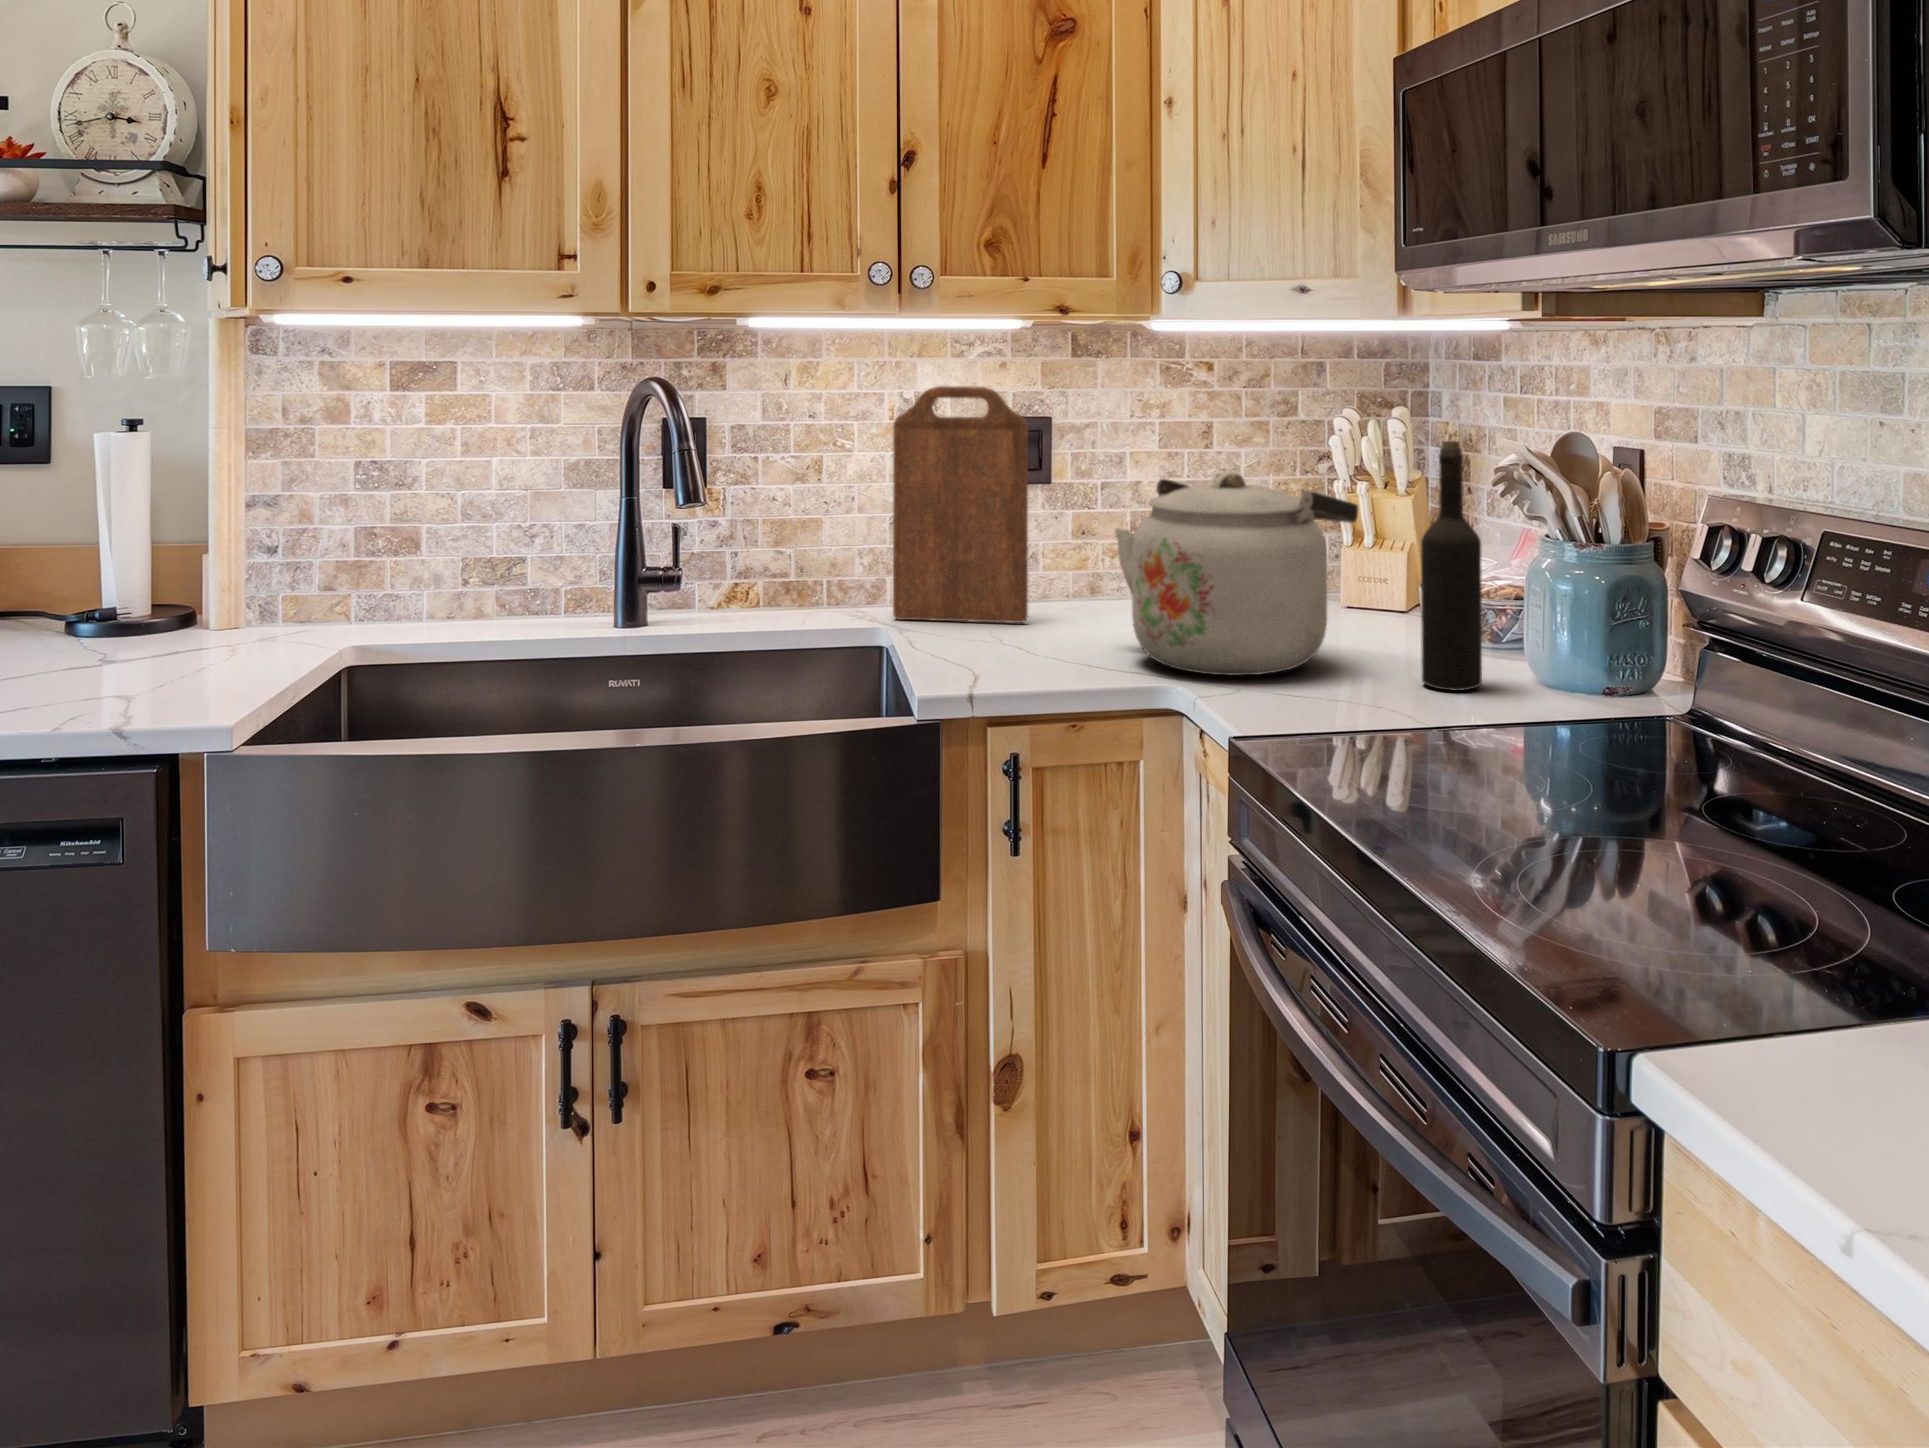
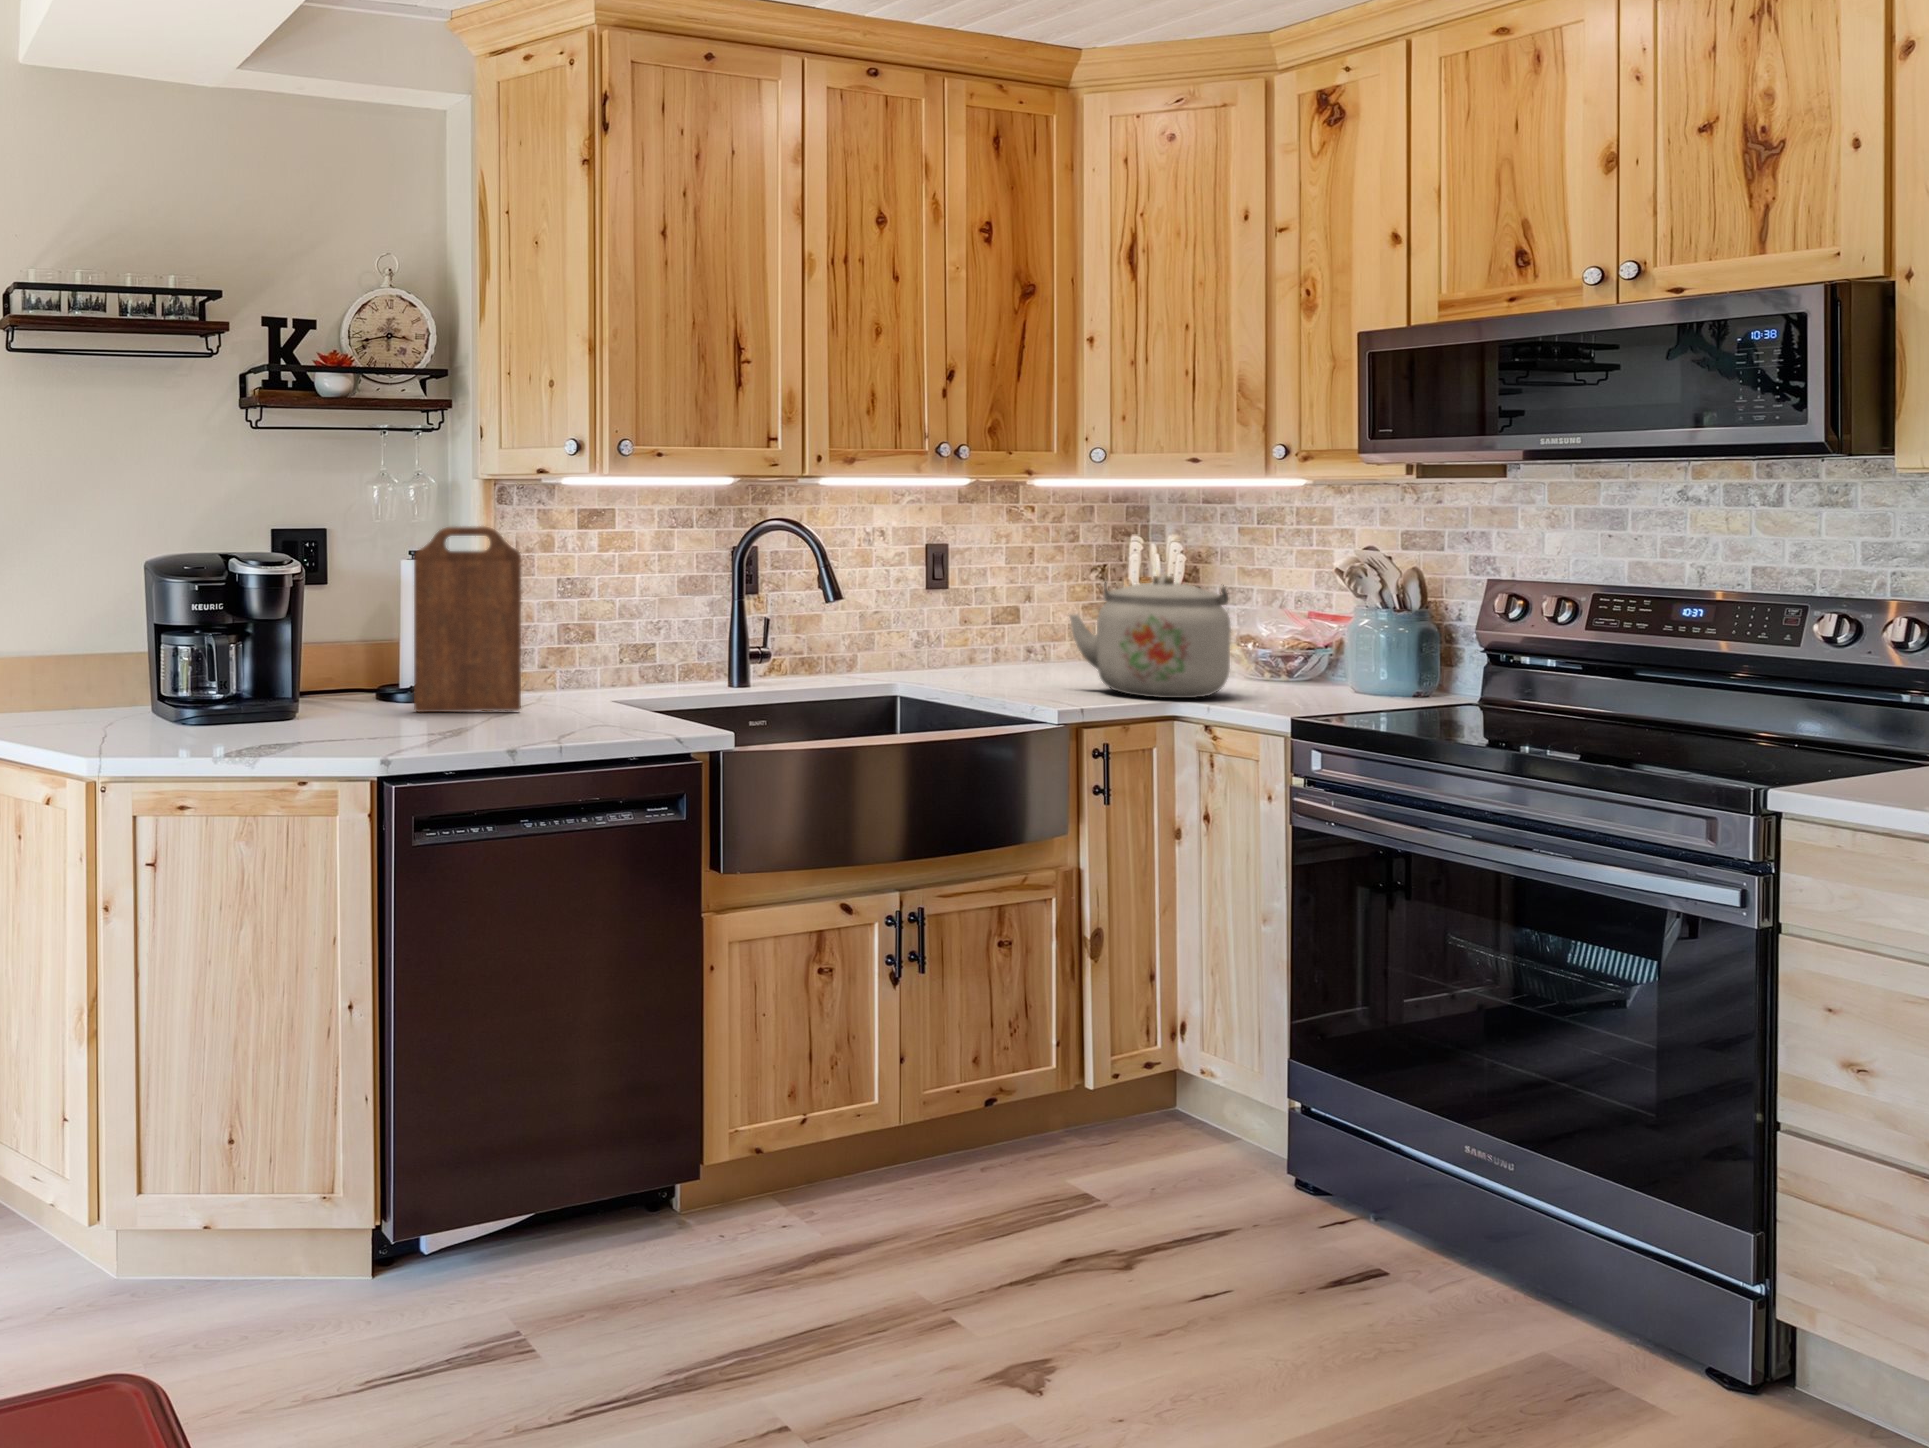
cutting board: present [893,386,1028,623] -> present [414,526,521,712]
wine bottle: present [1421,441,1482,691] -> none [1293,552,1335,700]

